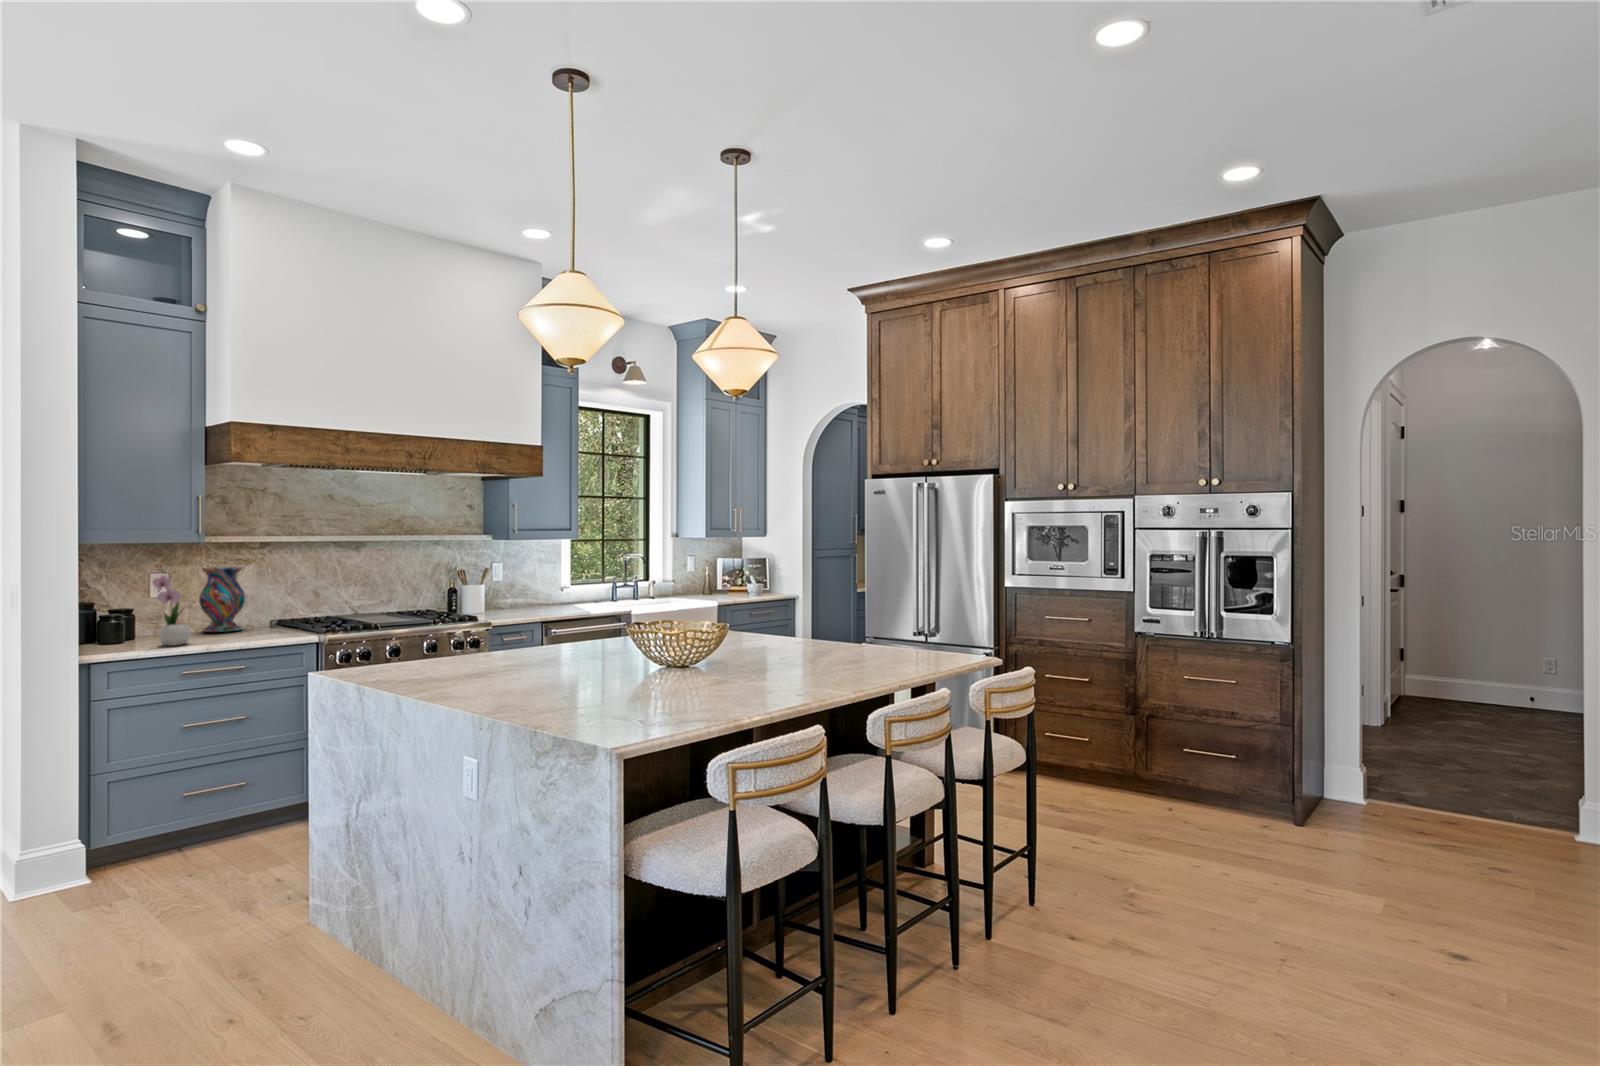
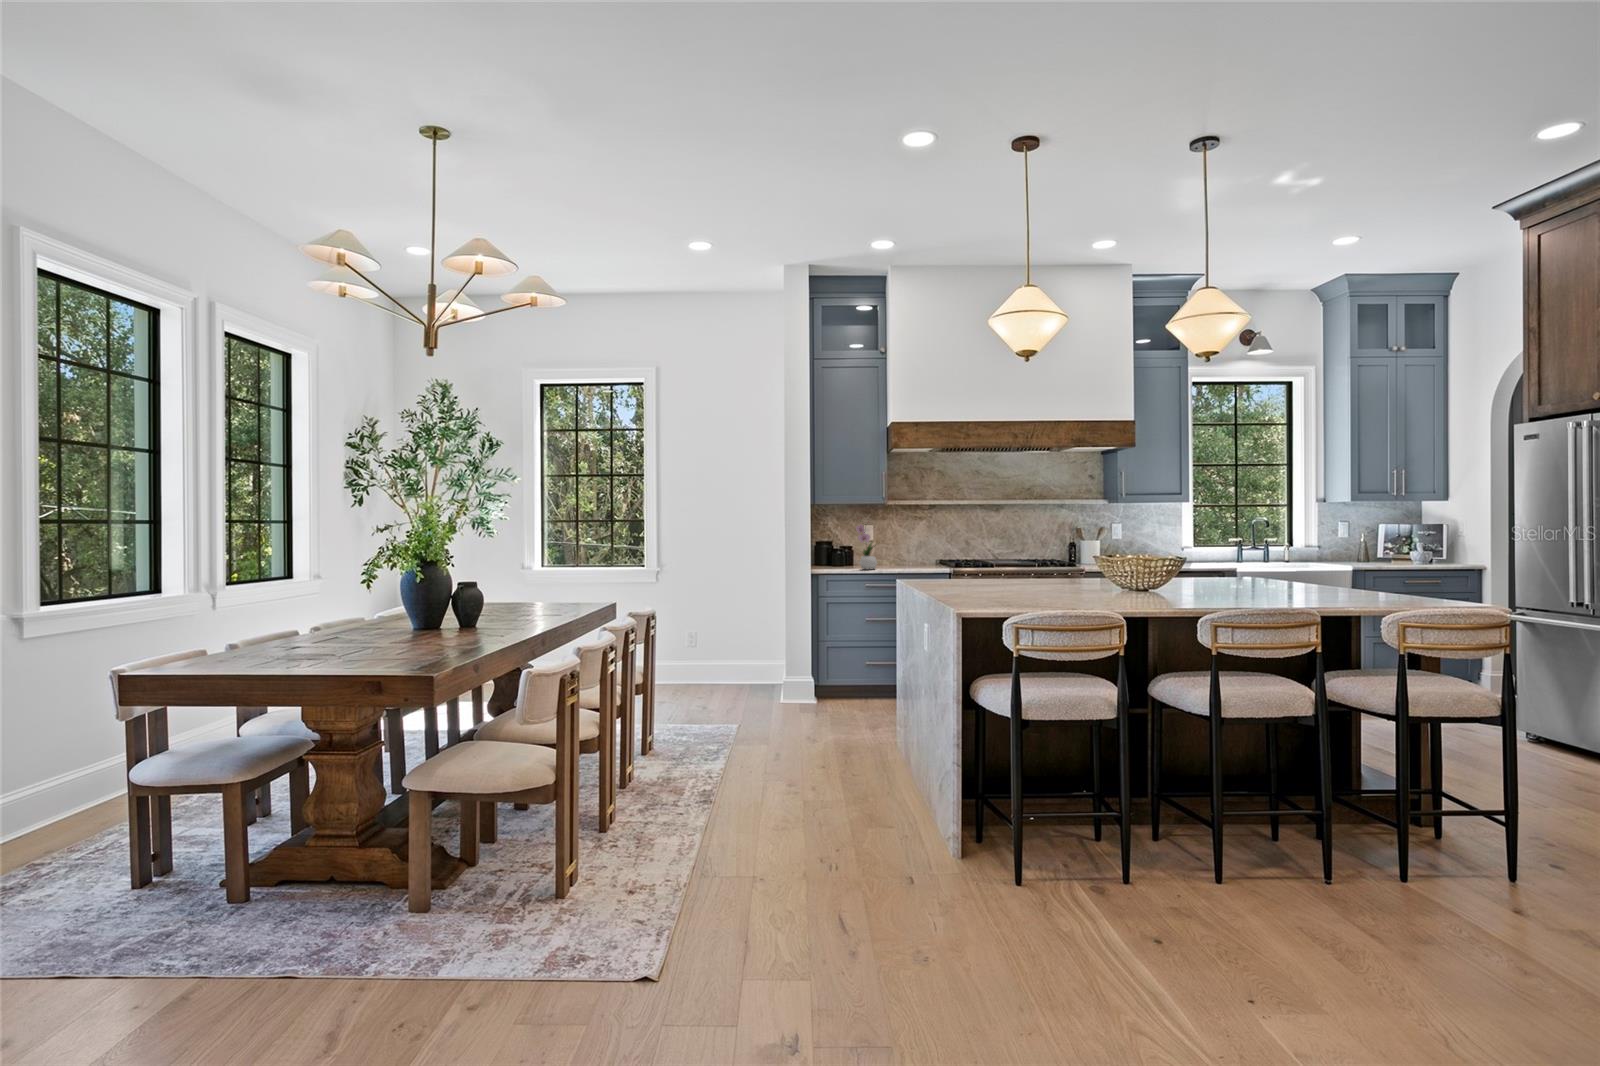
vase: present [199,567,245,632] -> none [890,521,917,565]

